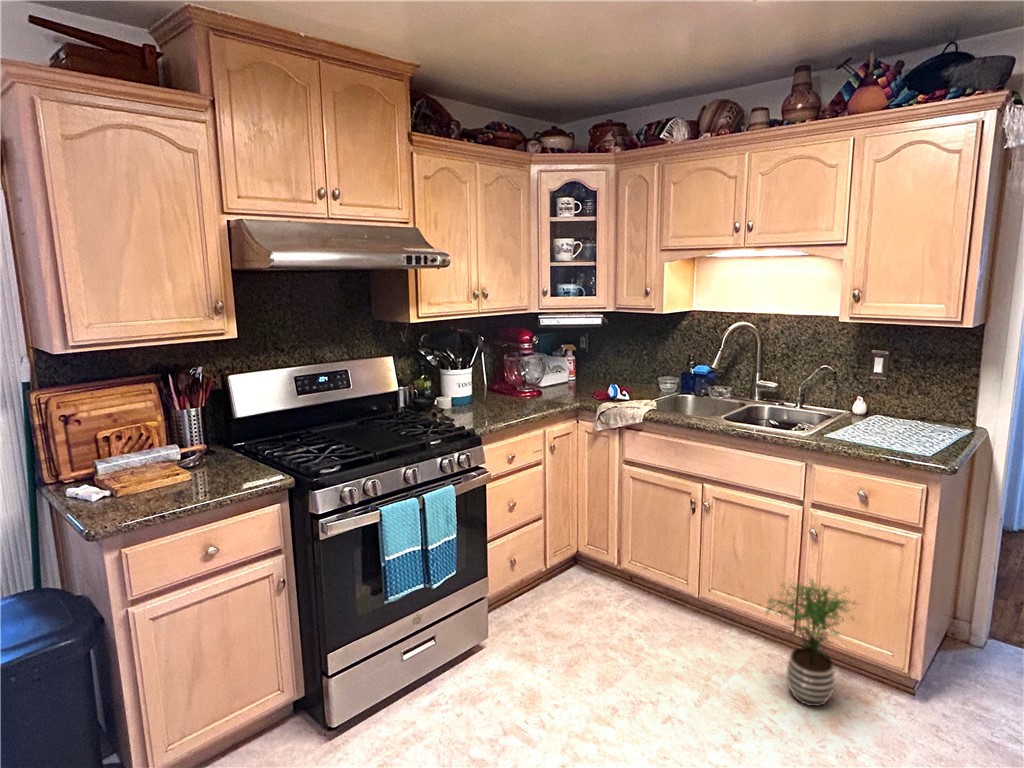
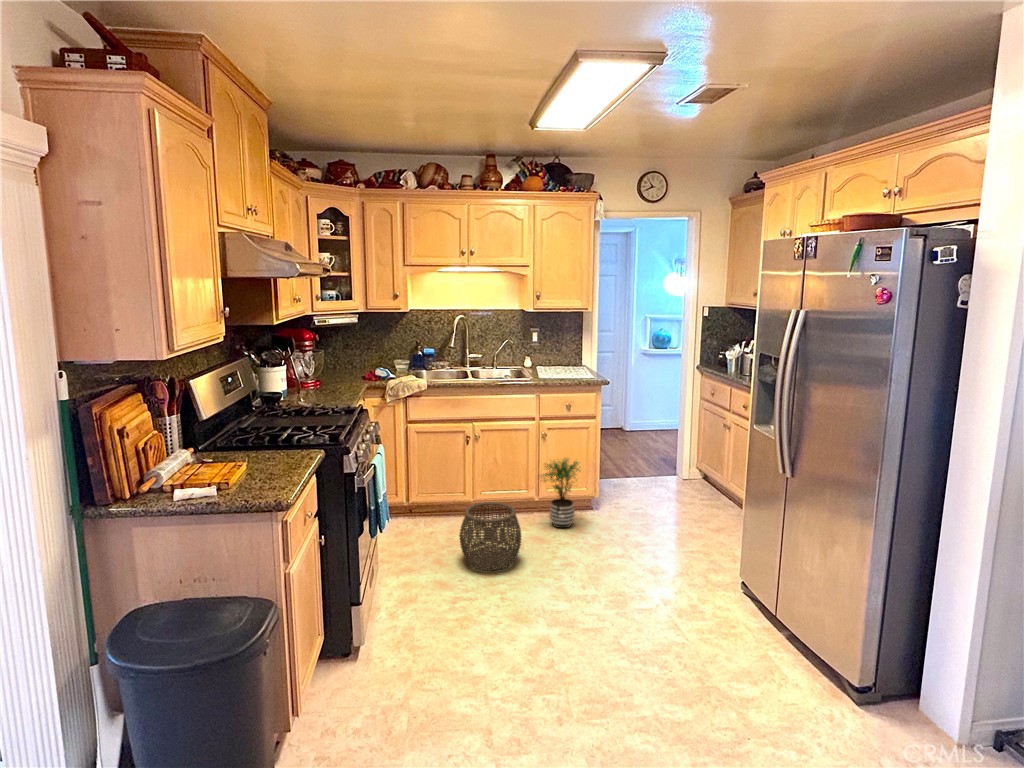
woven basket: none [577,607,672,724] -> present [459,502,521,571]

